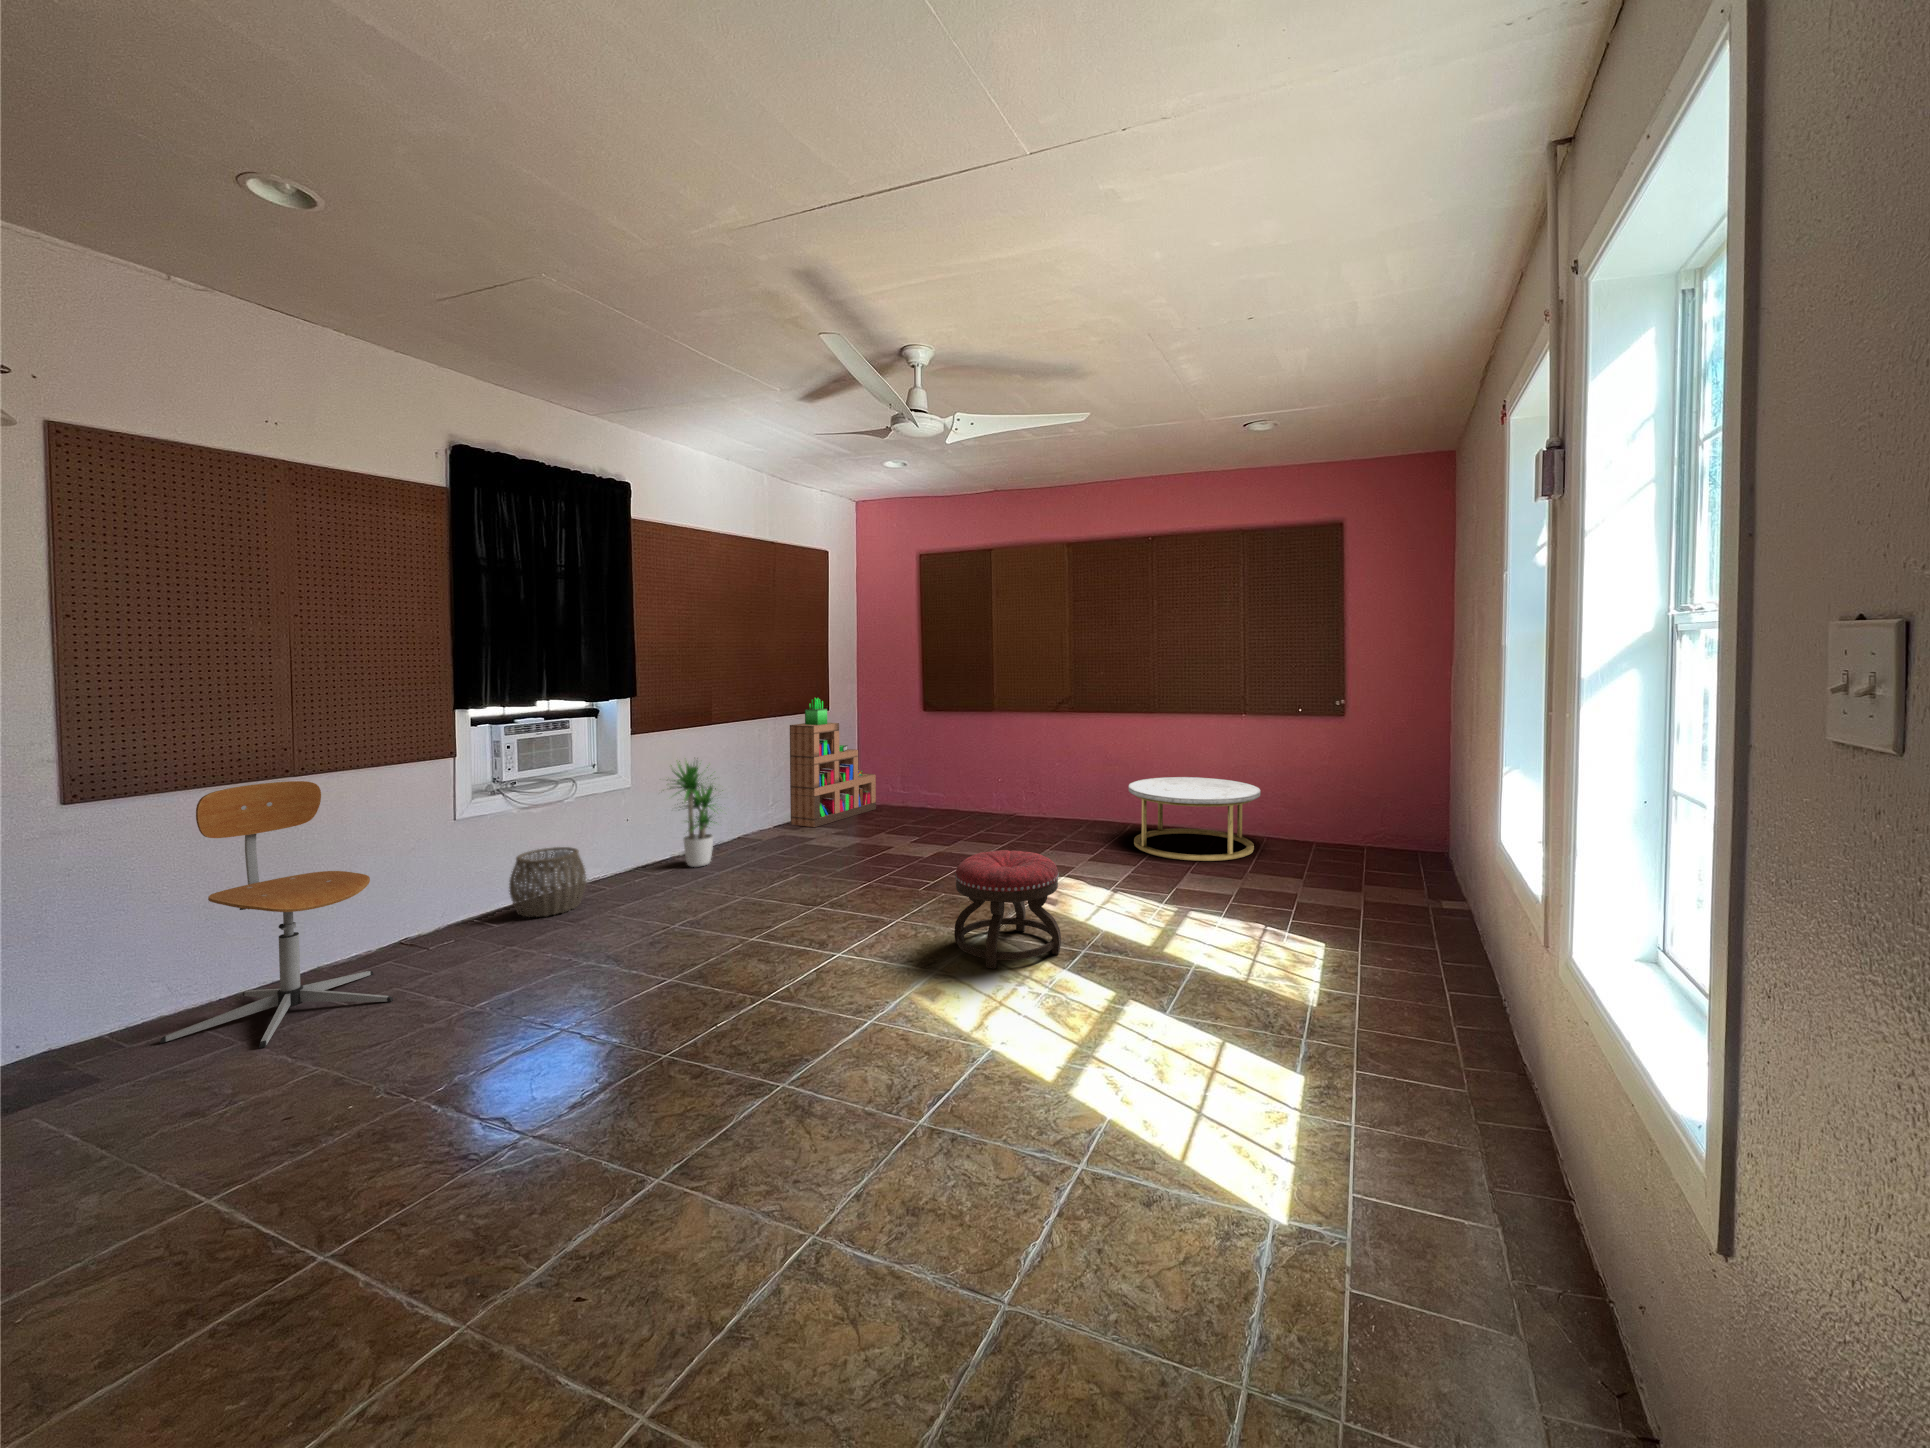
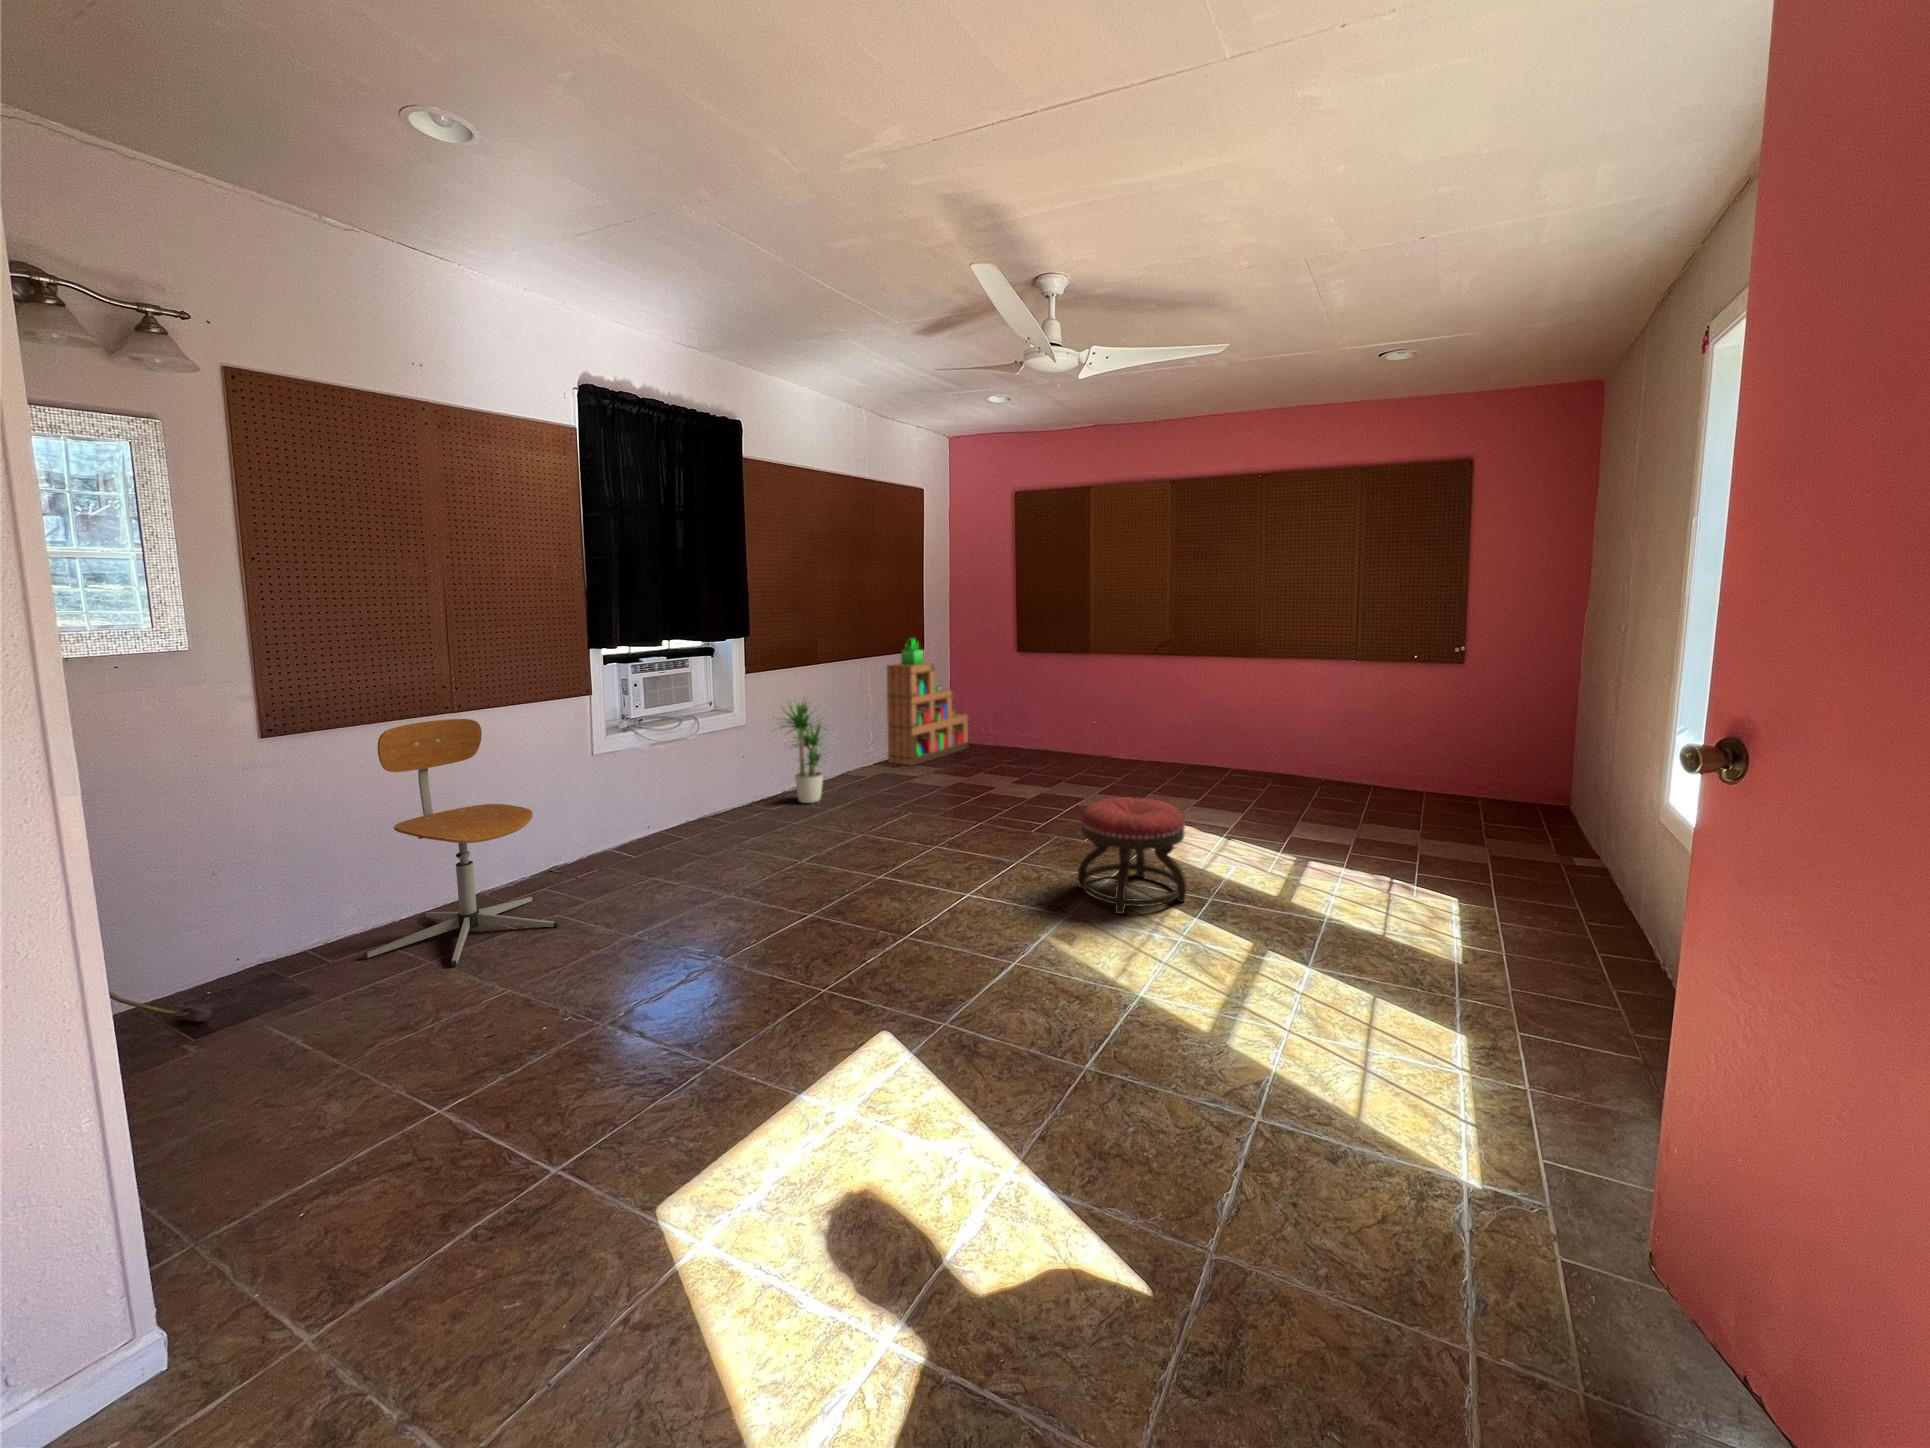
coffee table: present [1128,777,1261,861] -> none [1232,723,1372,809]
woven basket: present [509,847,586,917] -> none [642,783,713,849]

